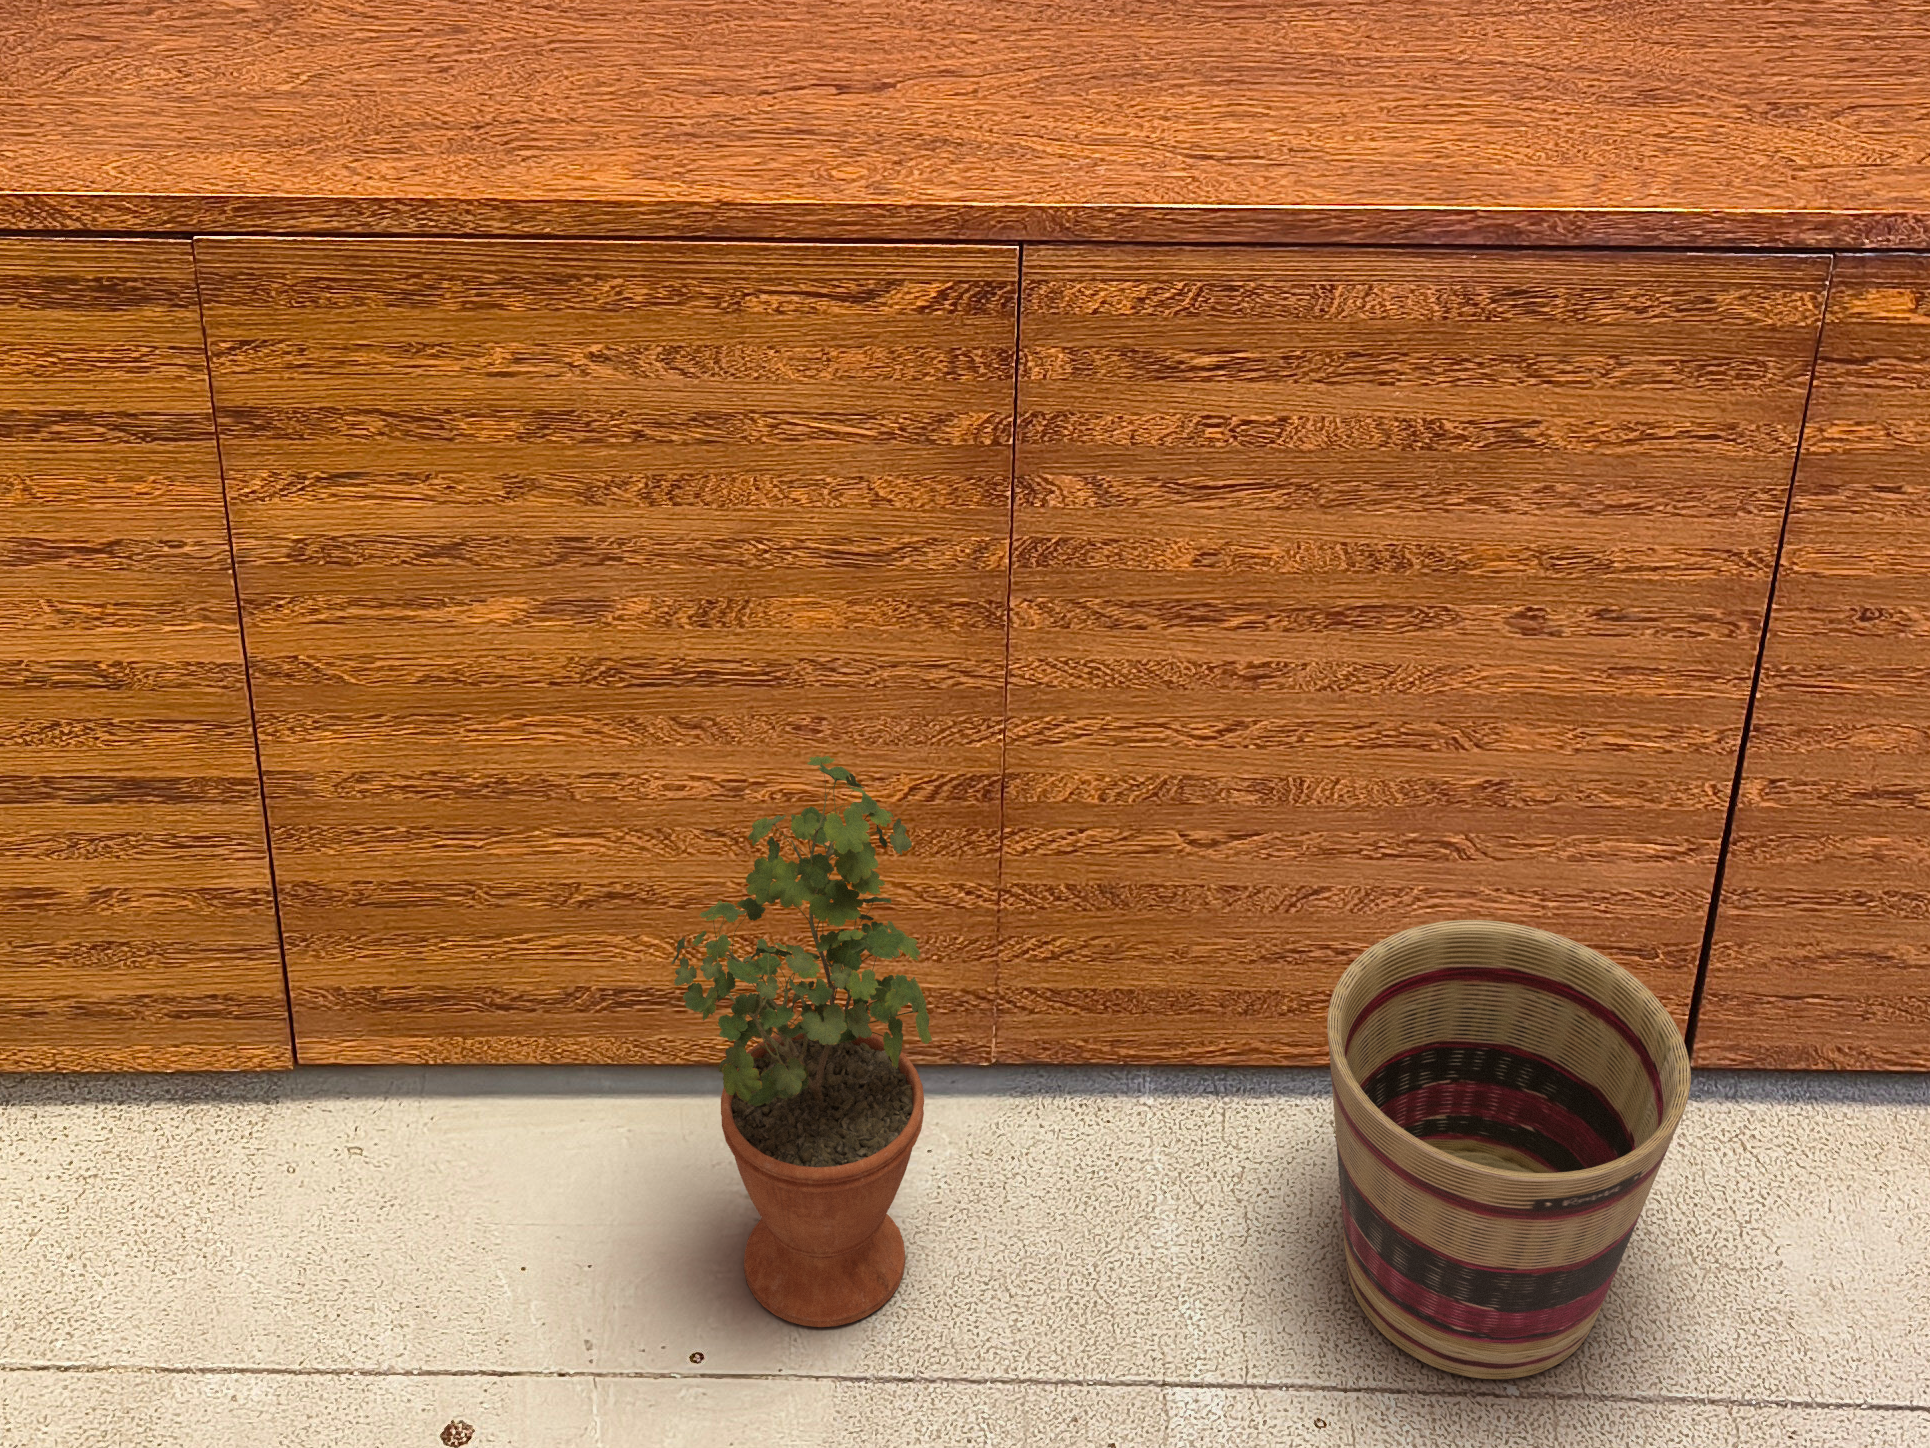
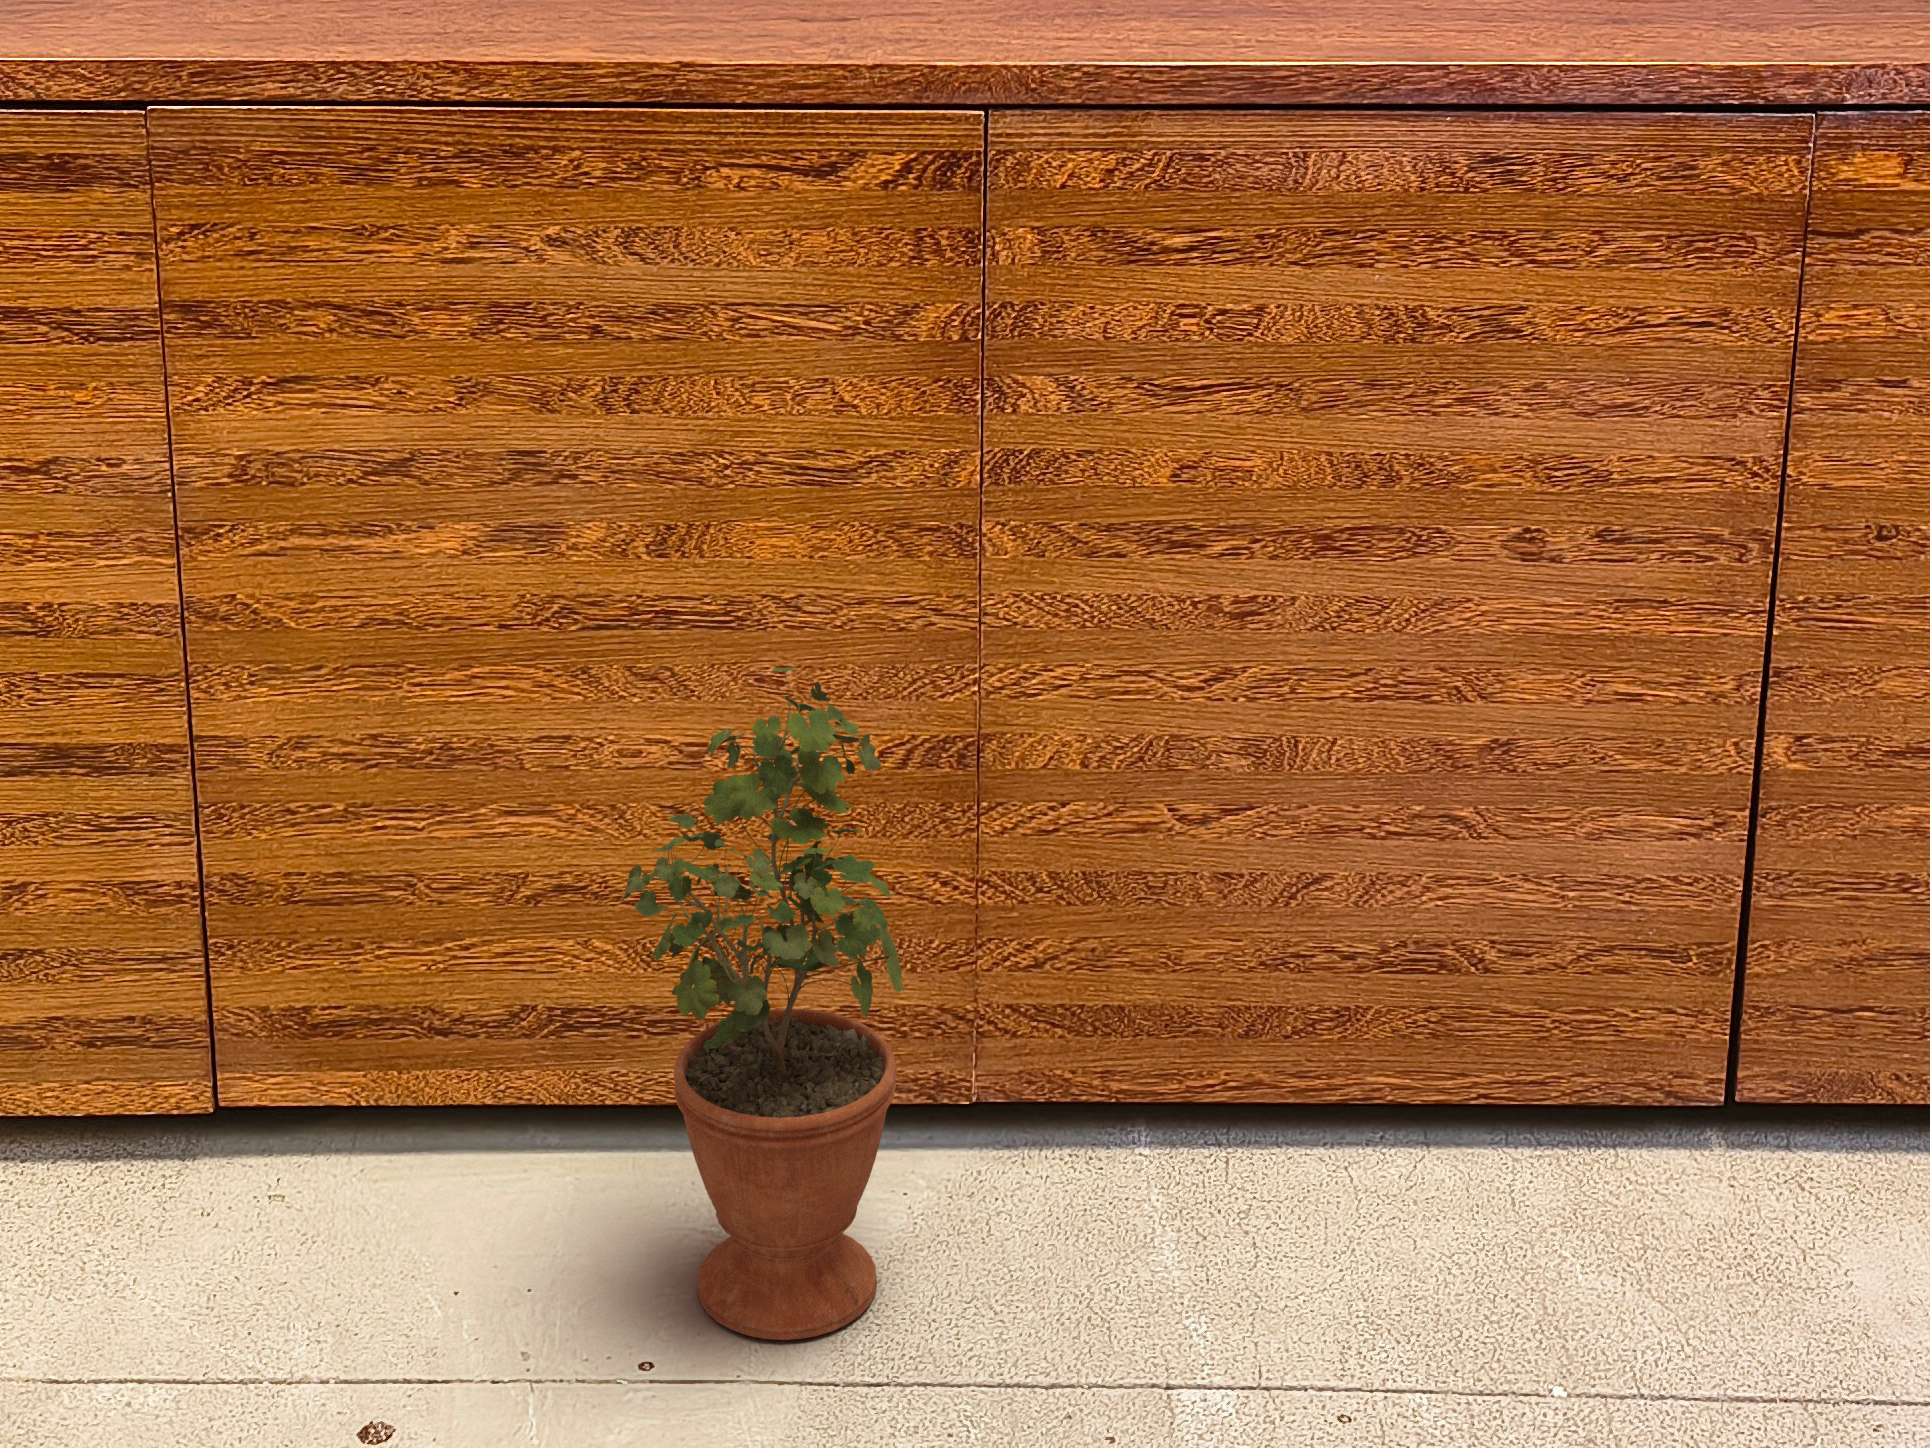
basket: present [1327,920,1691,1379] -> none [1334,891,1733,1381]

